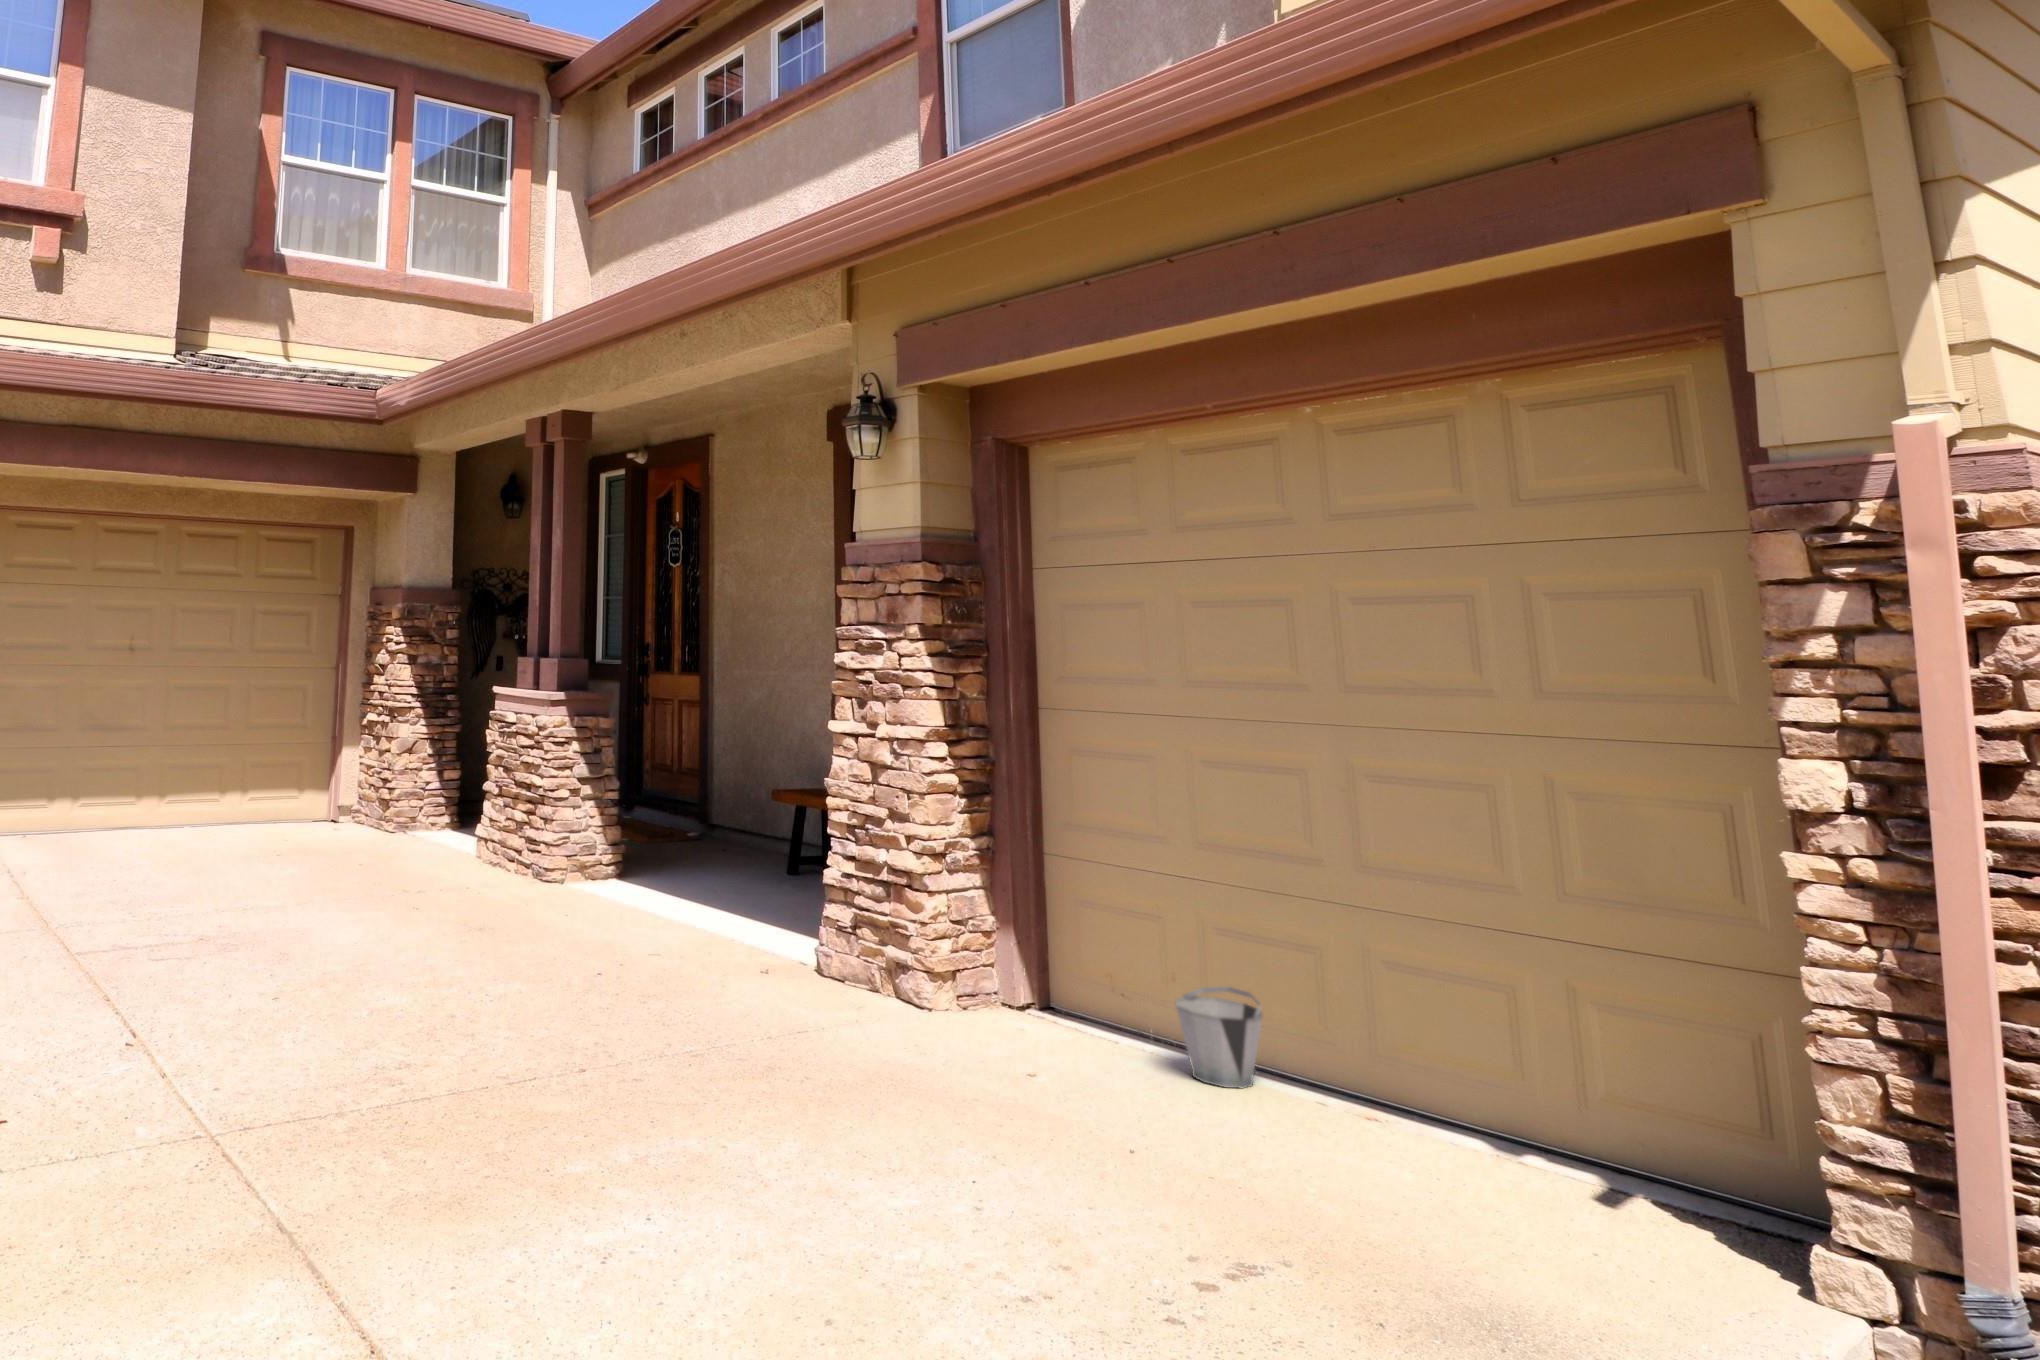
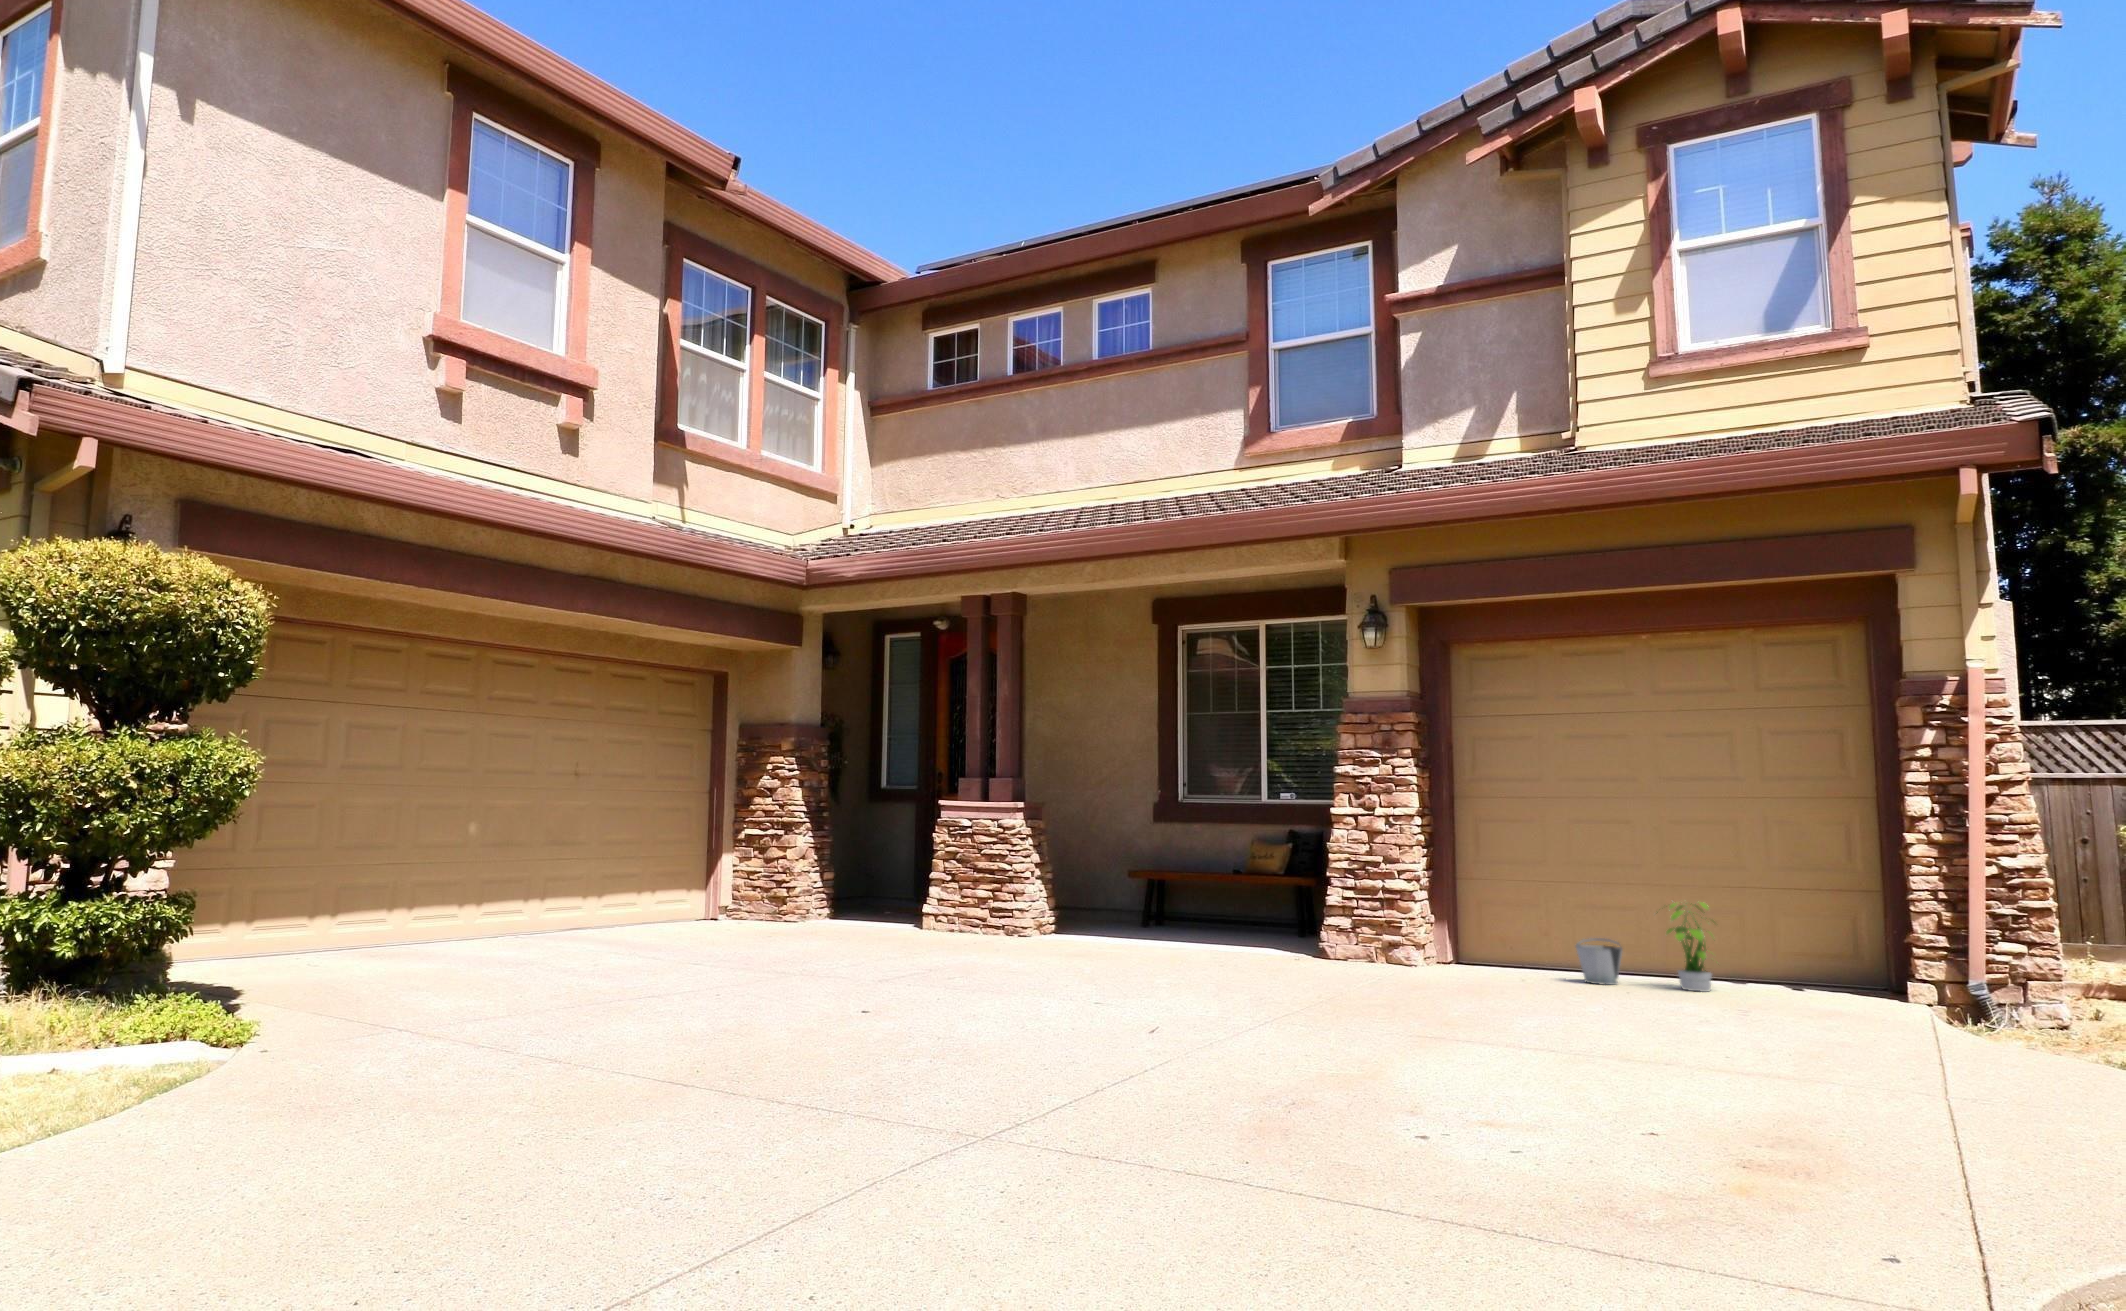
potted plant: none [1304,932,1441,1140] -> present [1657,902,1711,992]

